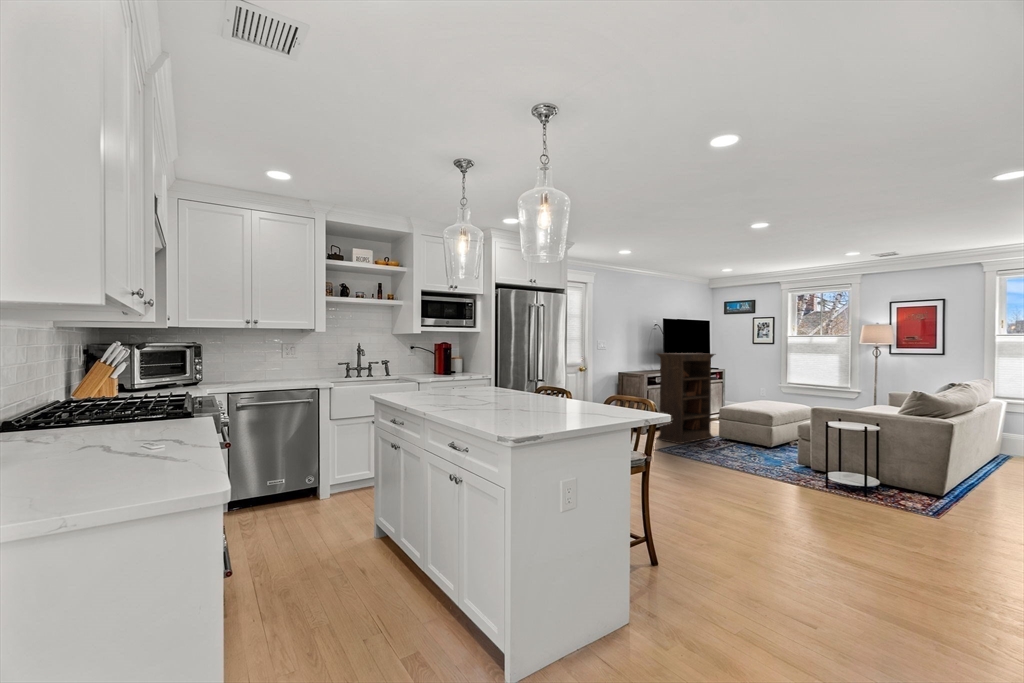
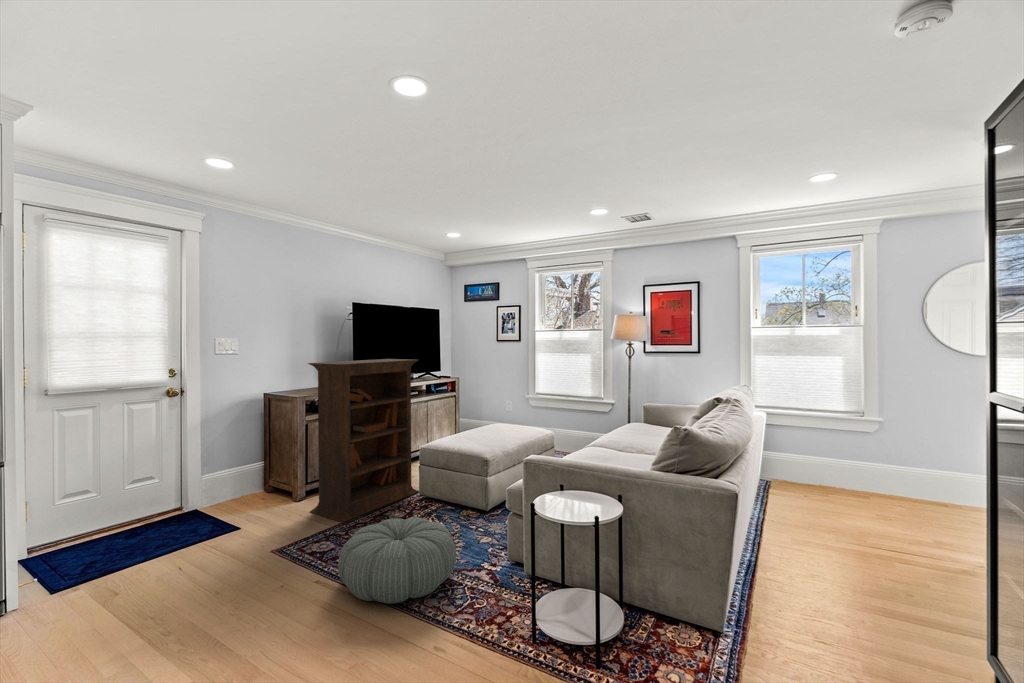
pouf: none [706,436,771,470] -> present [338,517,456,604]

